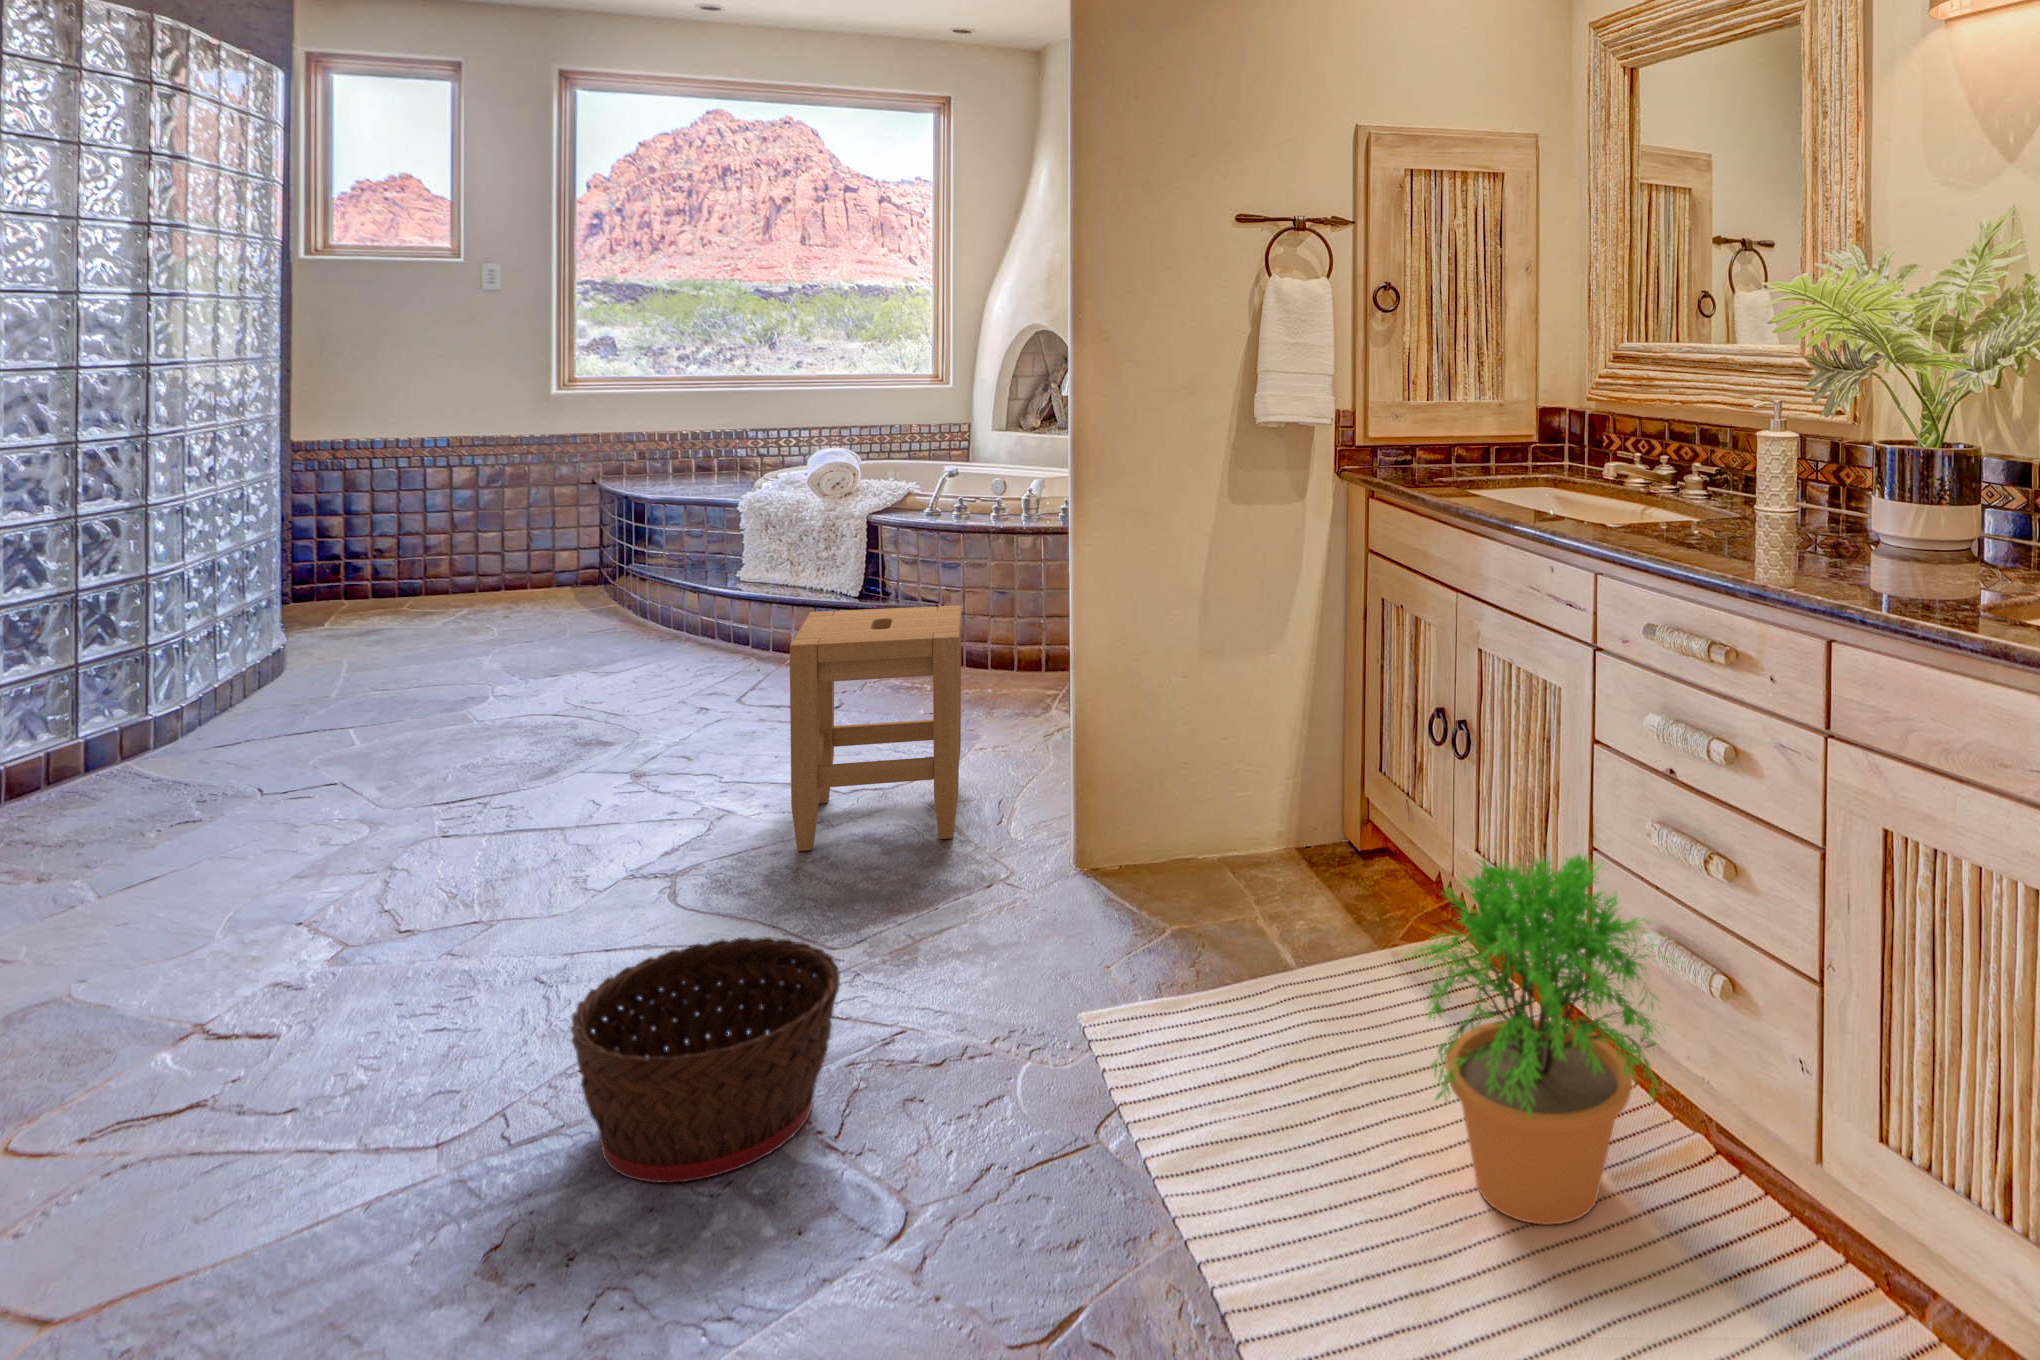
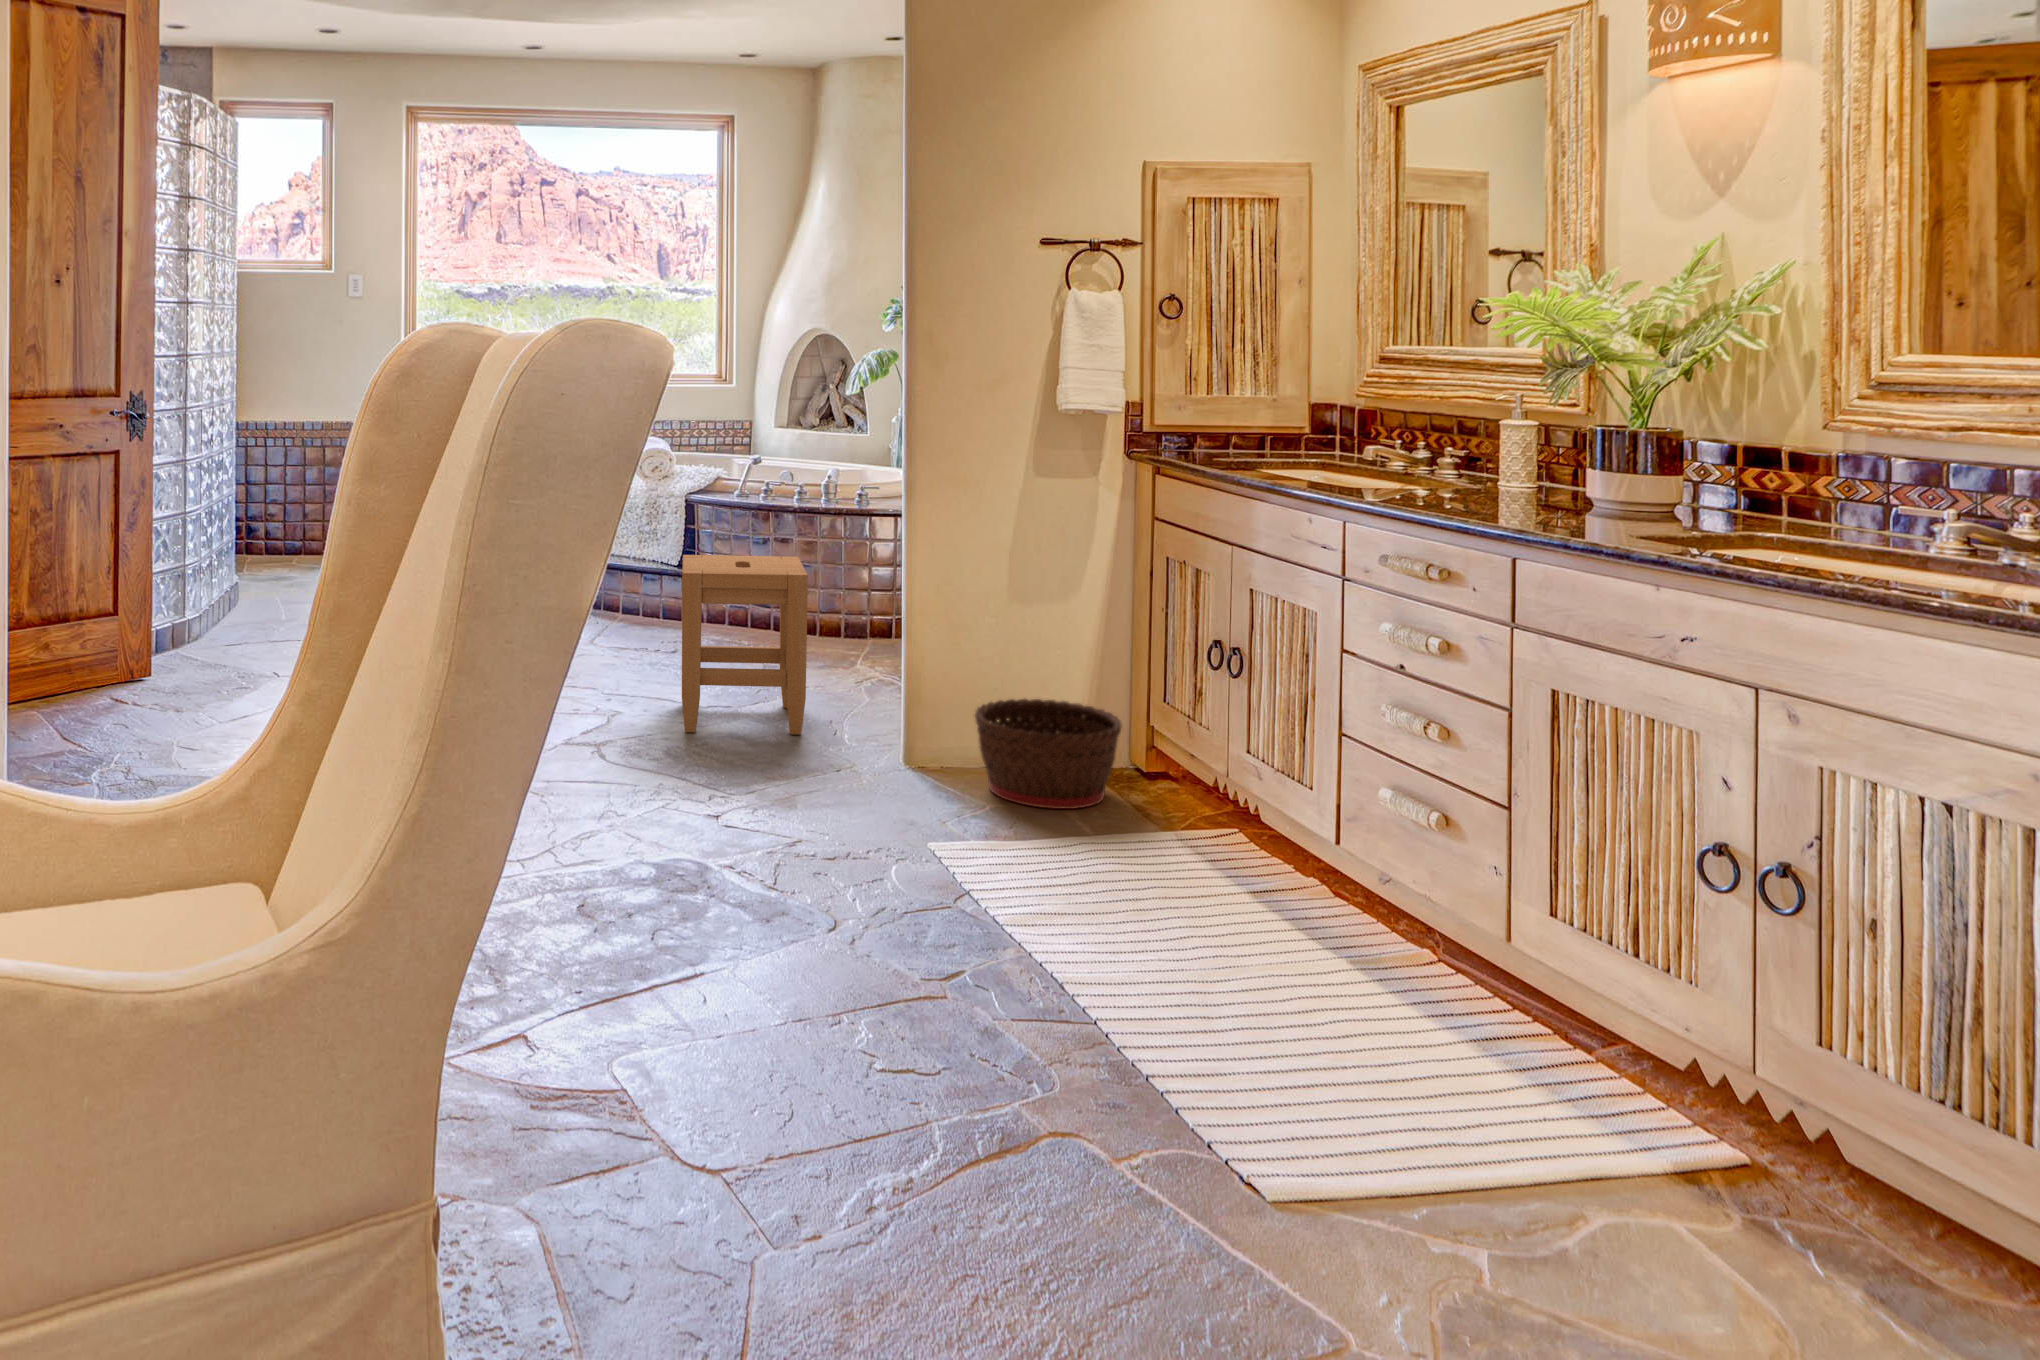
potted plant: present [1407,854,1667,1224] -> none [1181,716,1410,975]
basket: present [570,937,840,1183] -> present [975,699,1122,809]

